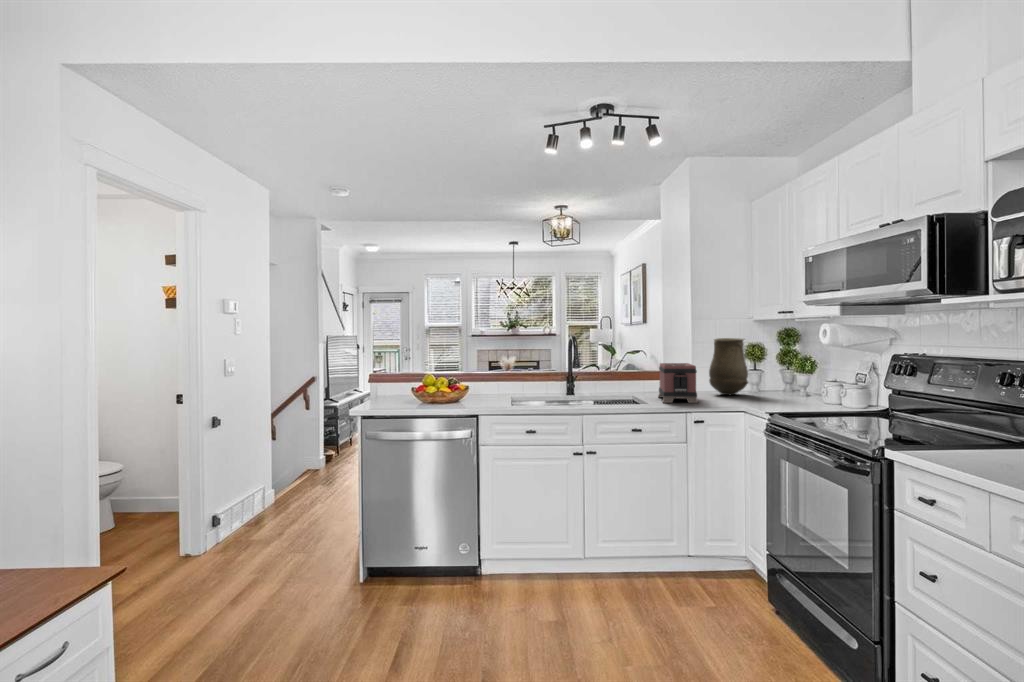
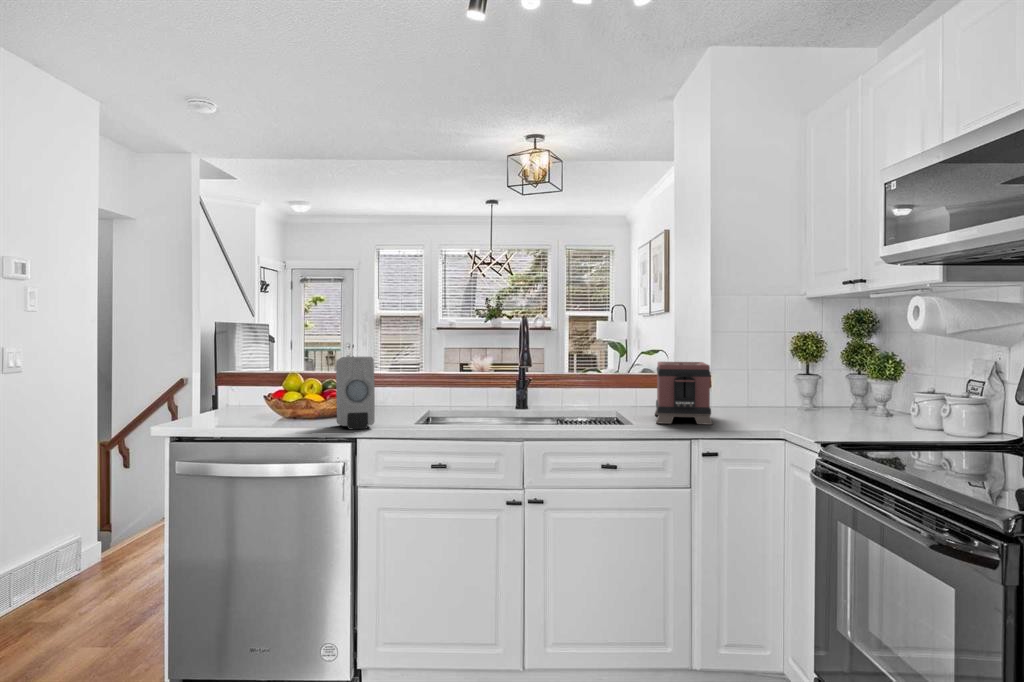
vase: present [709,338,748,395] -> none [736,324,797,413]
soap dispenser: none [459,363,487,409] -> present [336,357,375,429]

